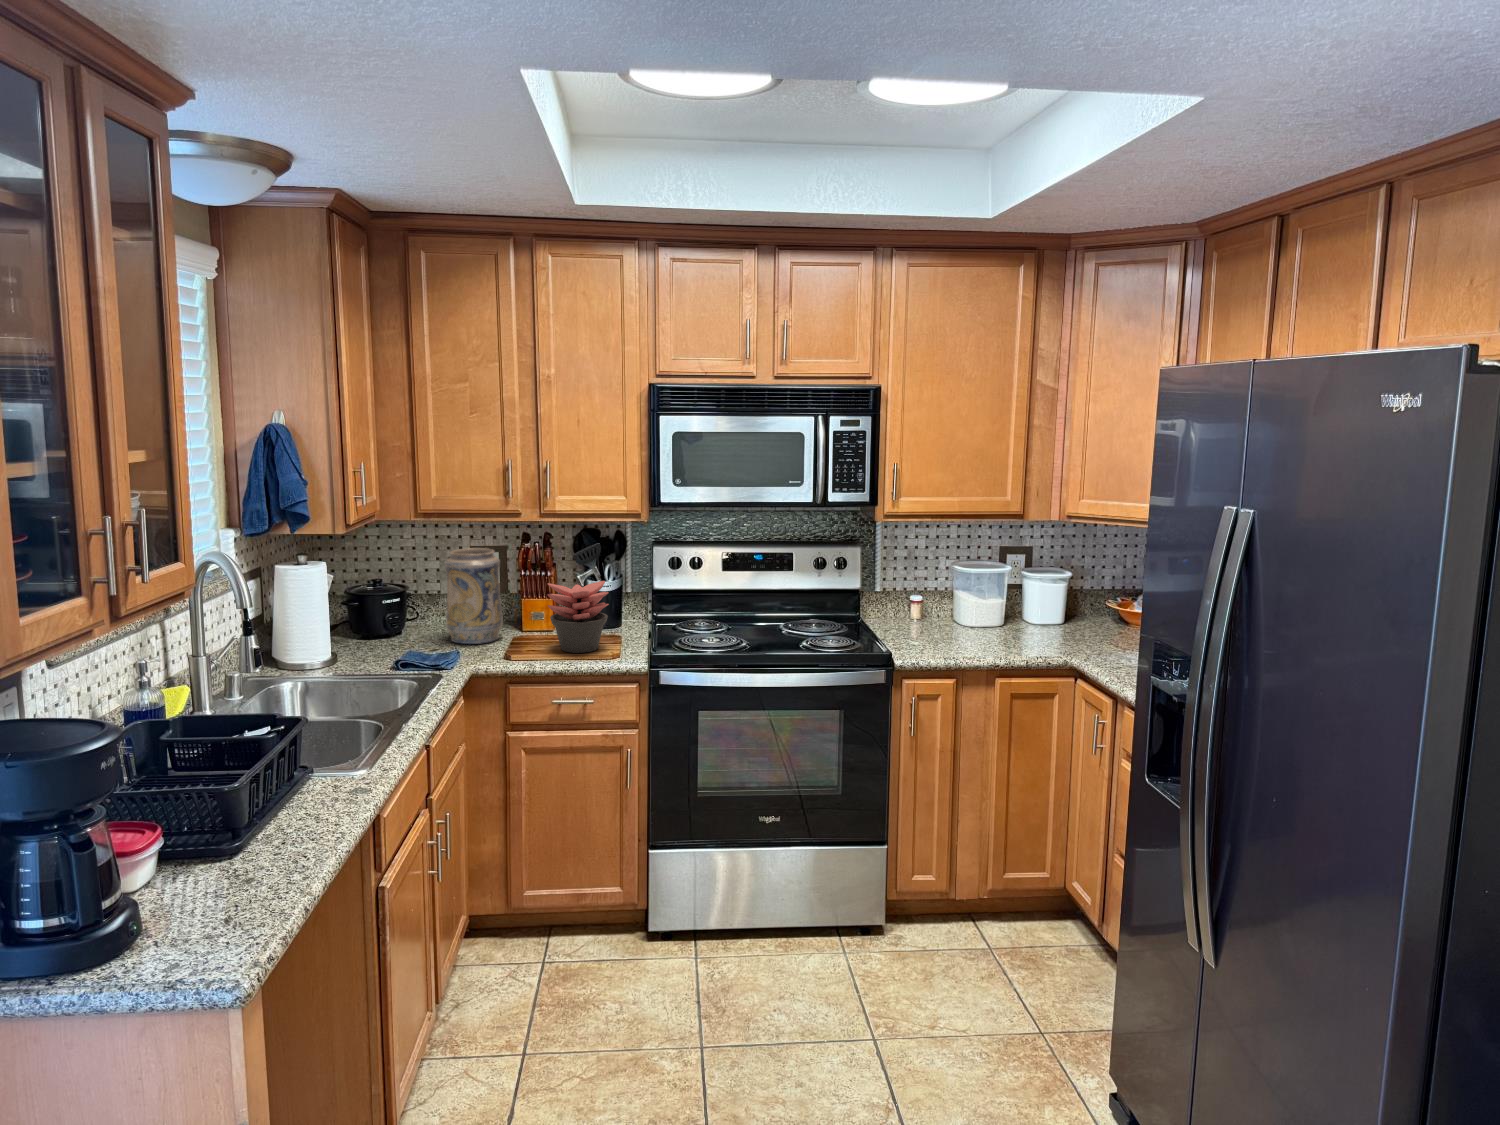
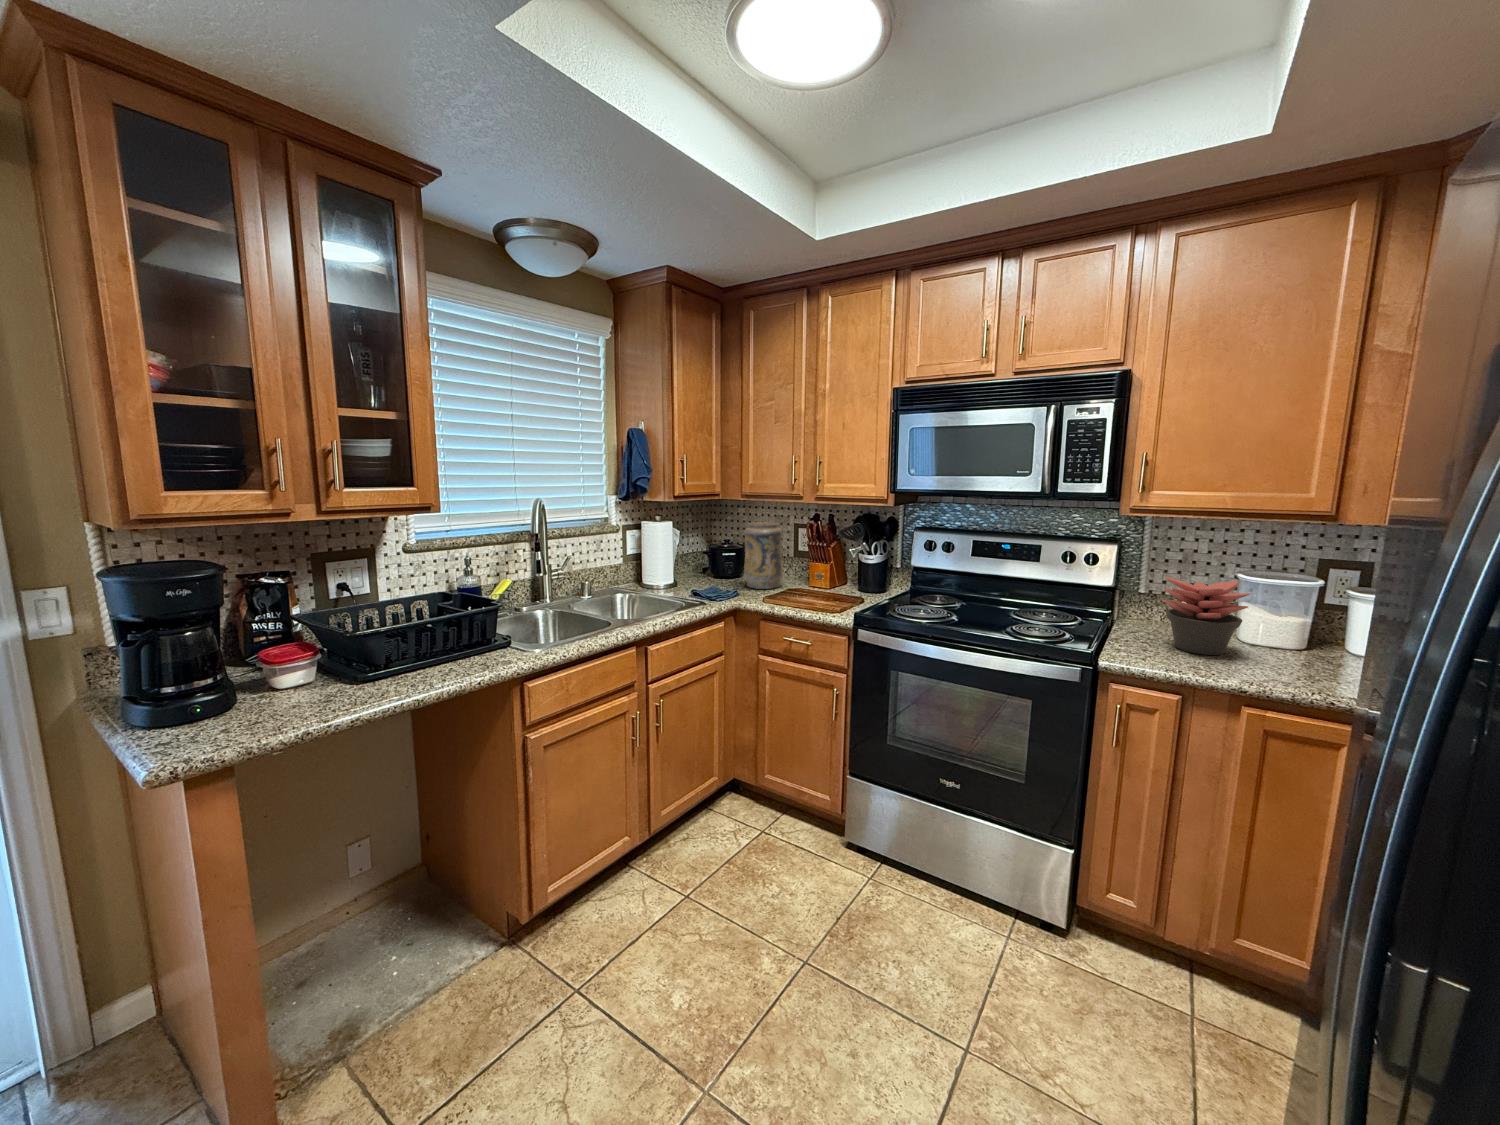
succulent plant: present [548,581,609,653] -> present [1163,577,1250,655]

